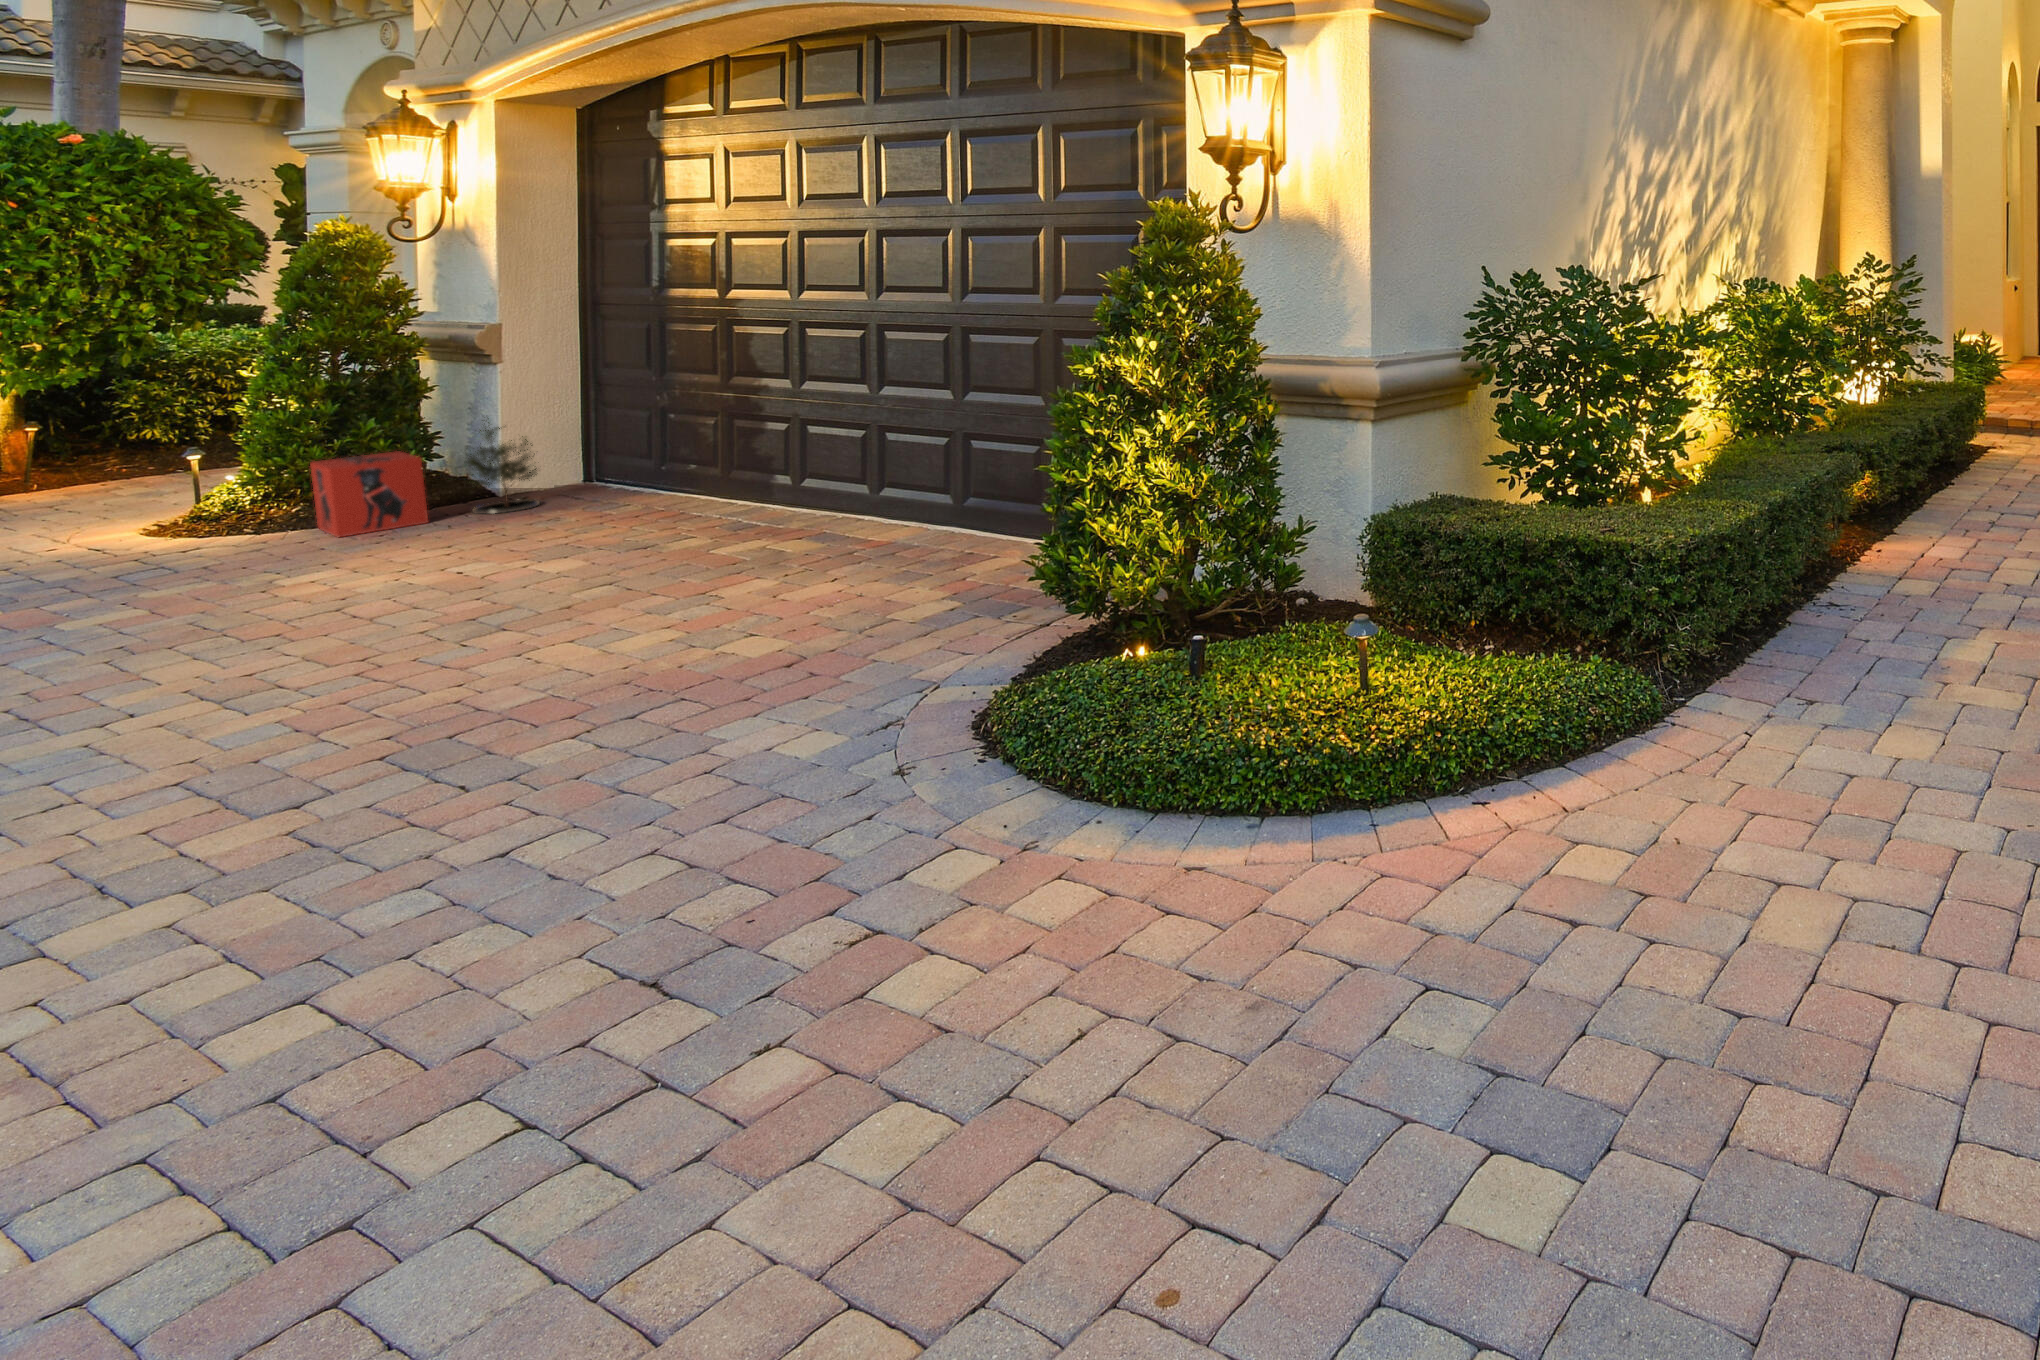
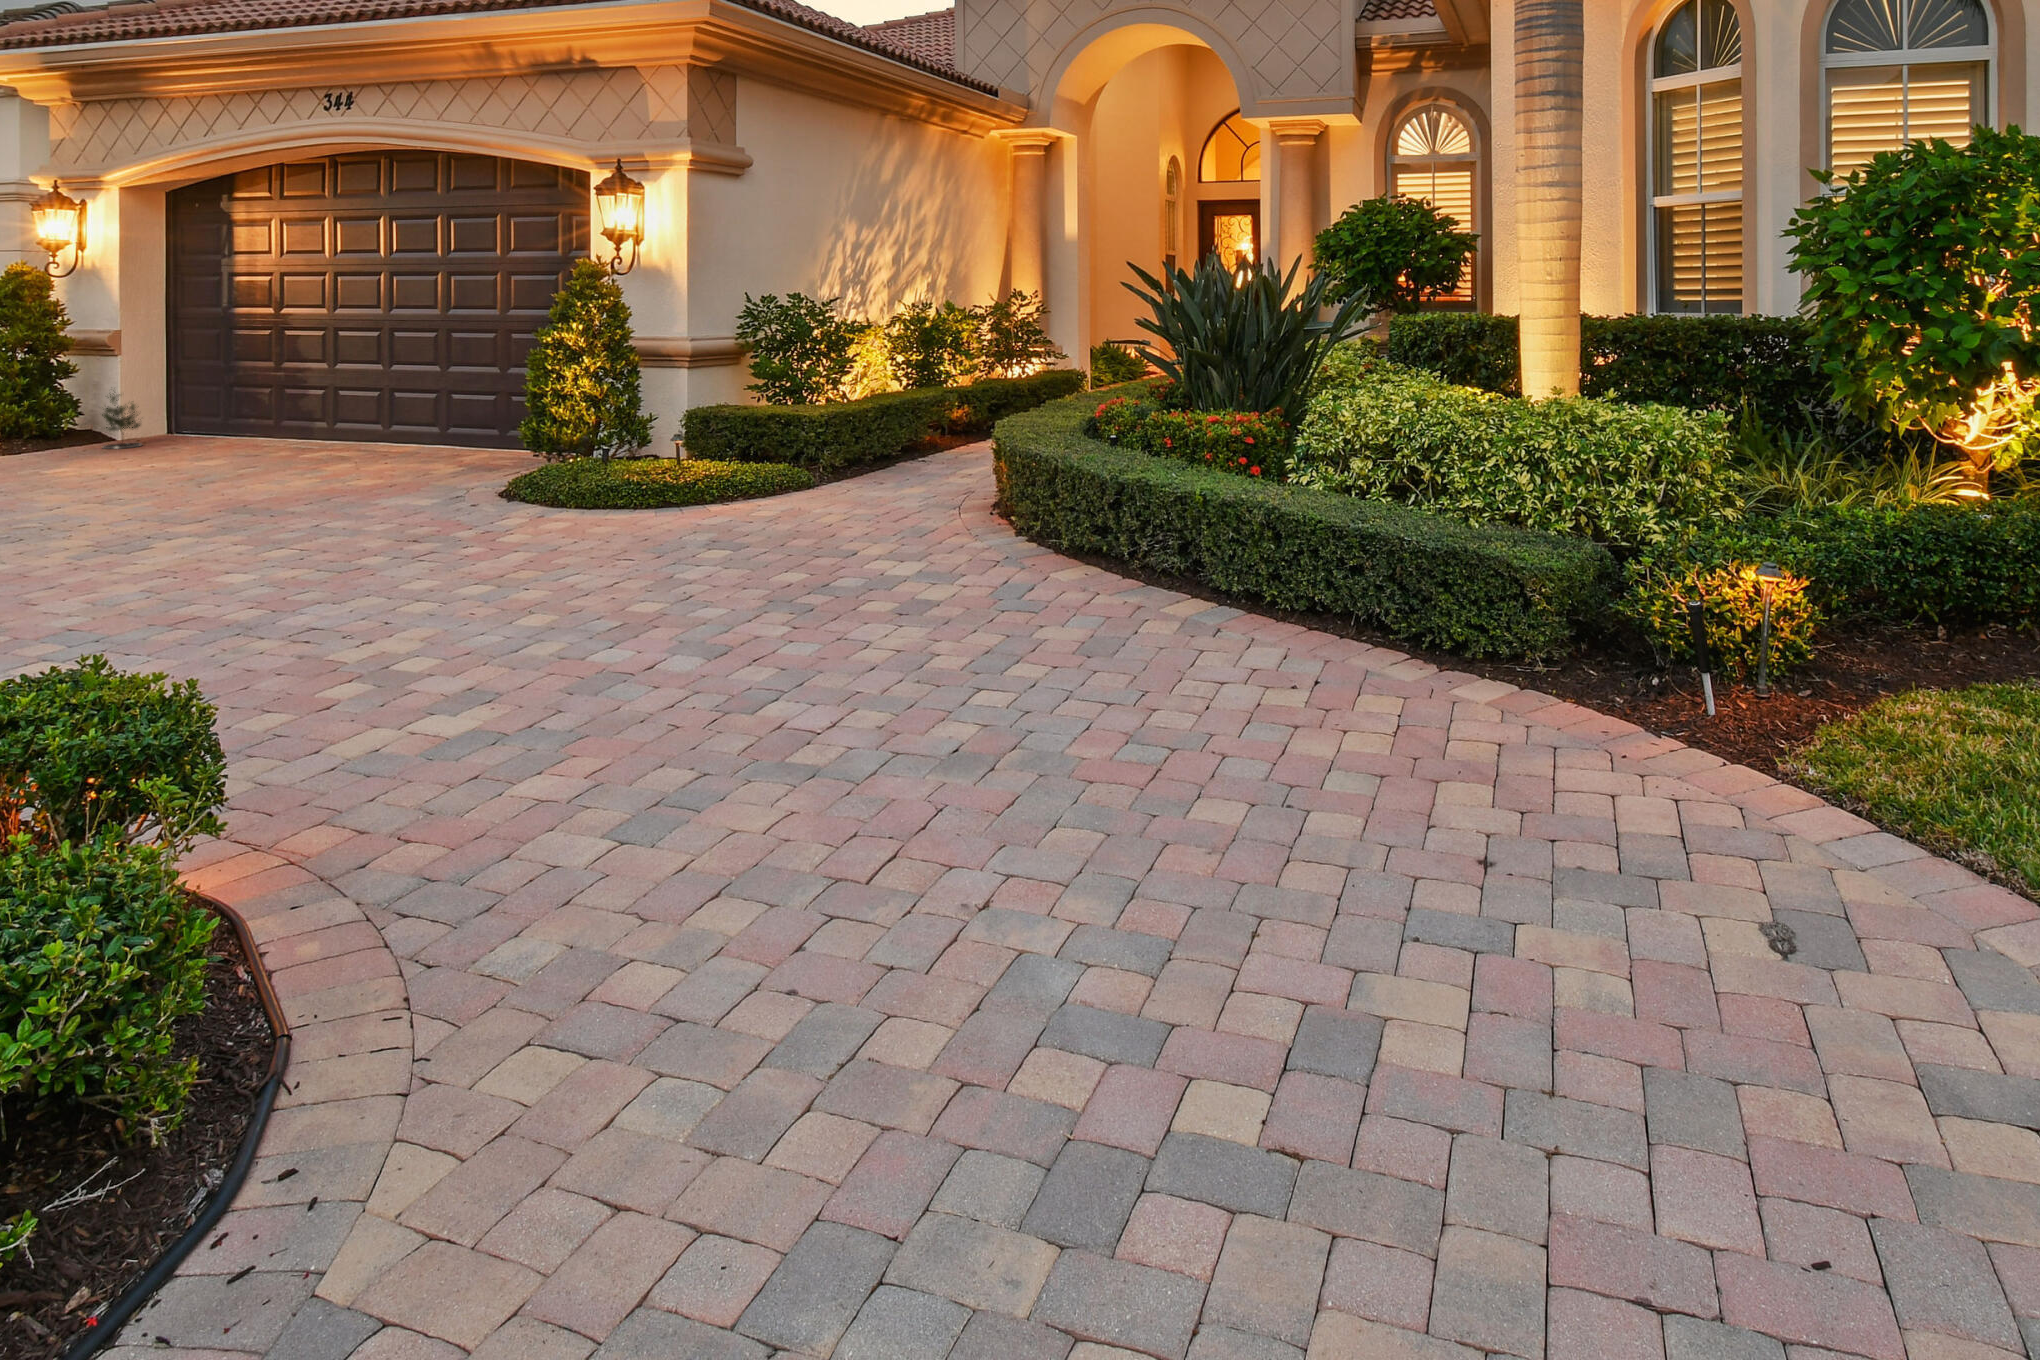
storage box: present [310,451,428,537] -> none [11,409,83,458]

